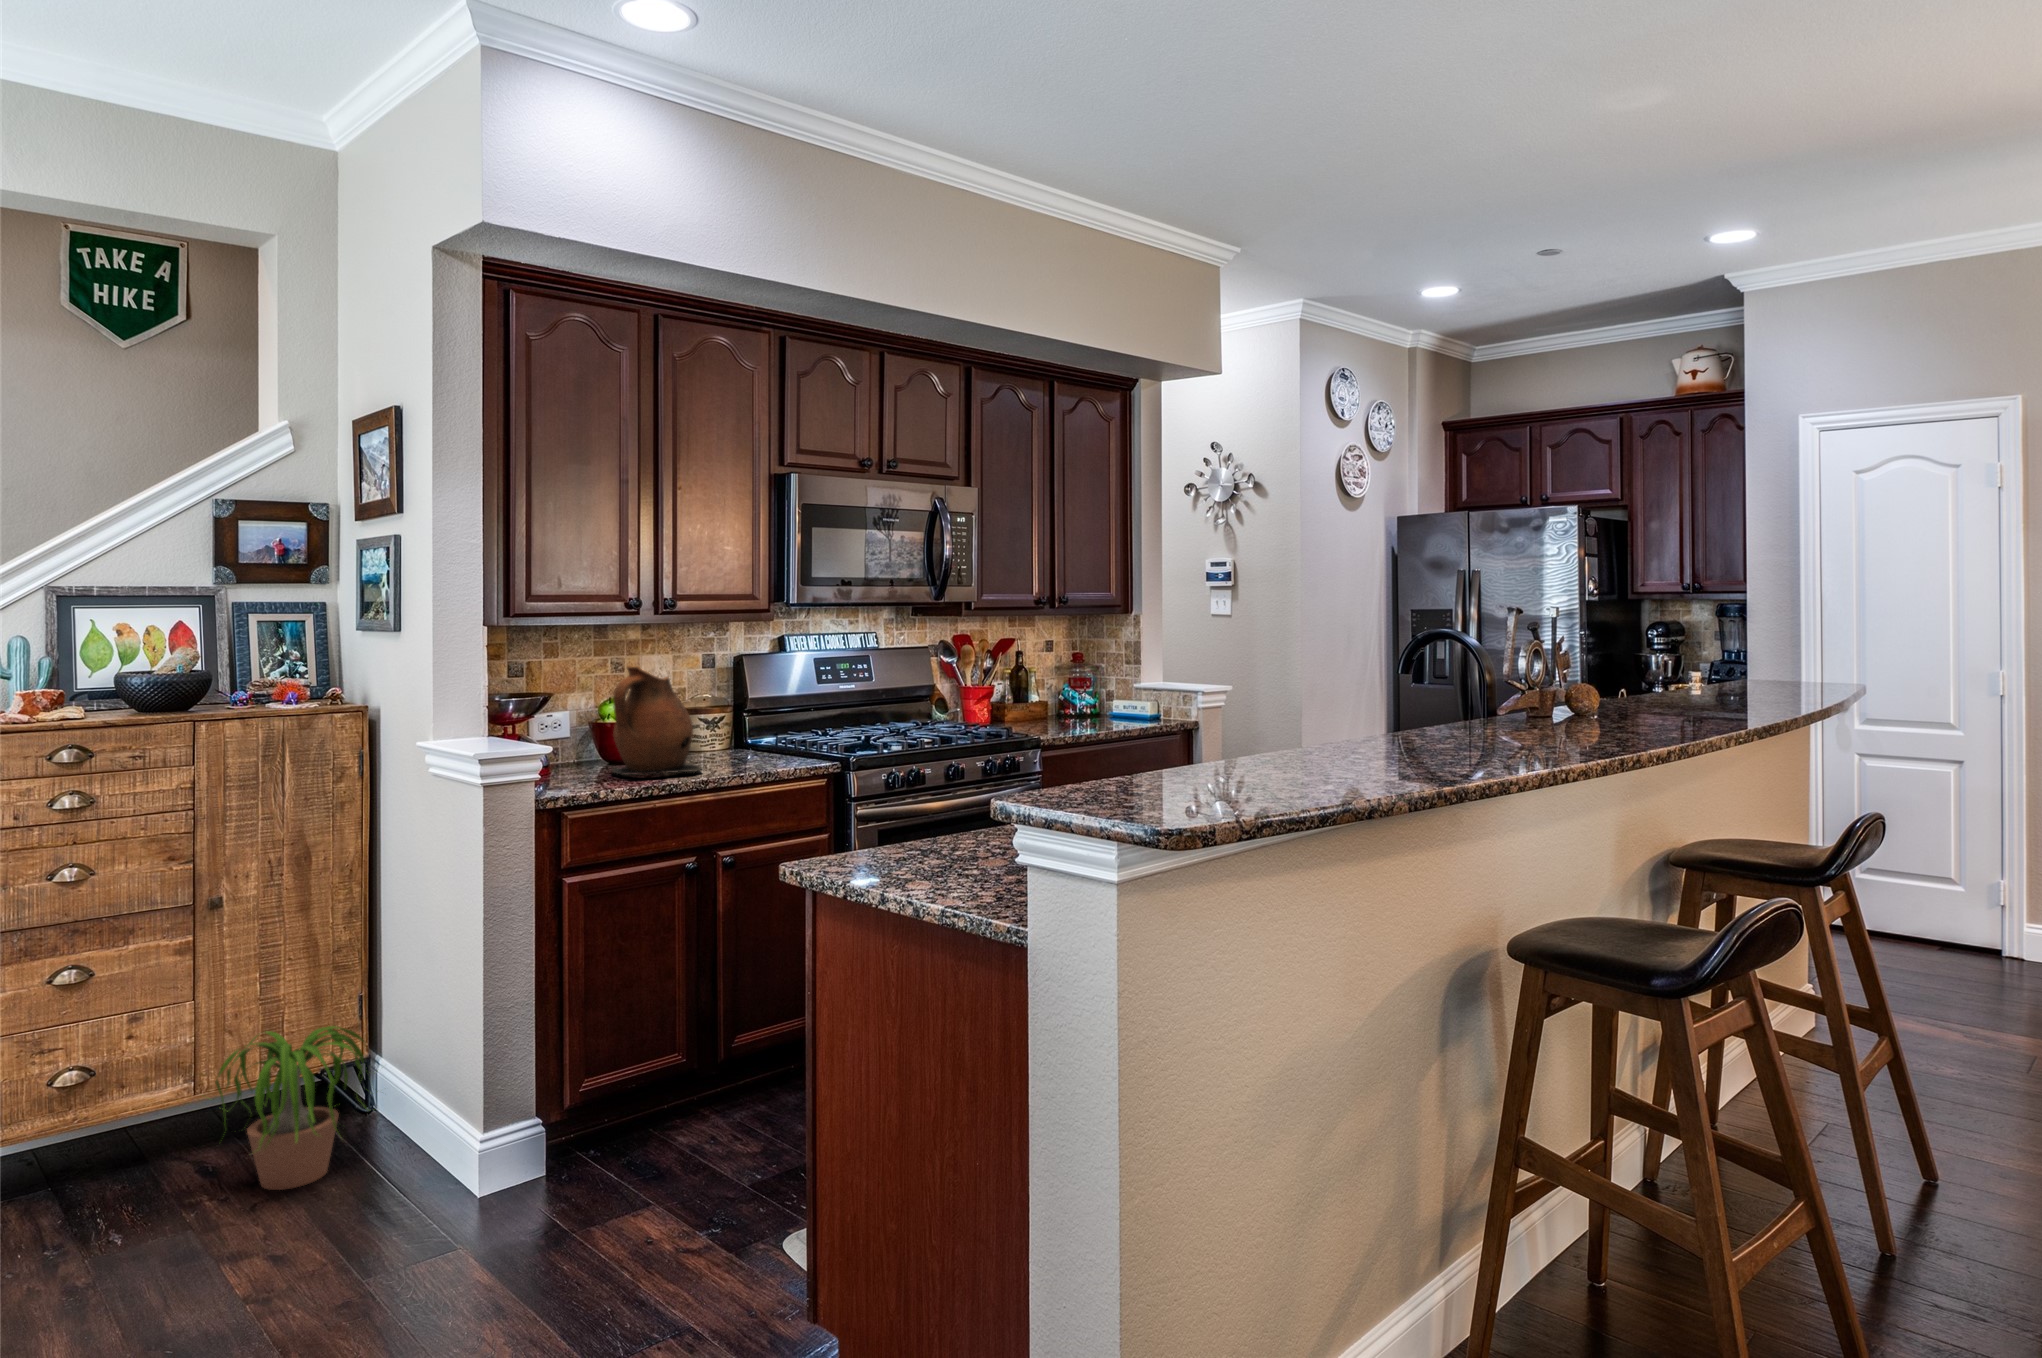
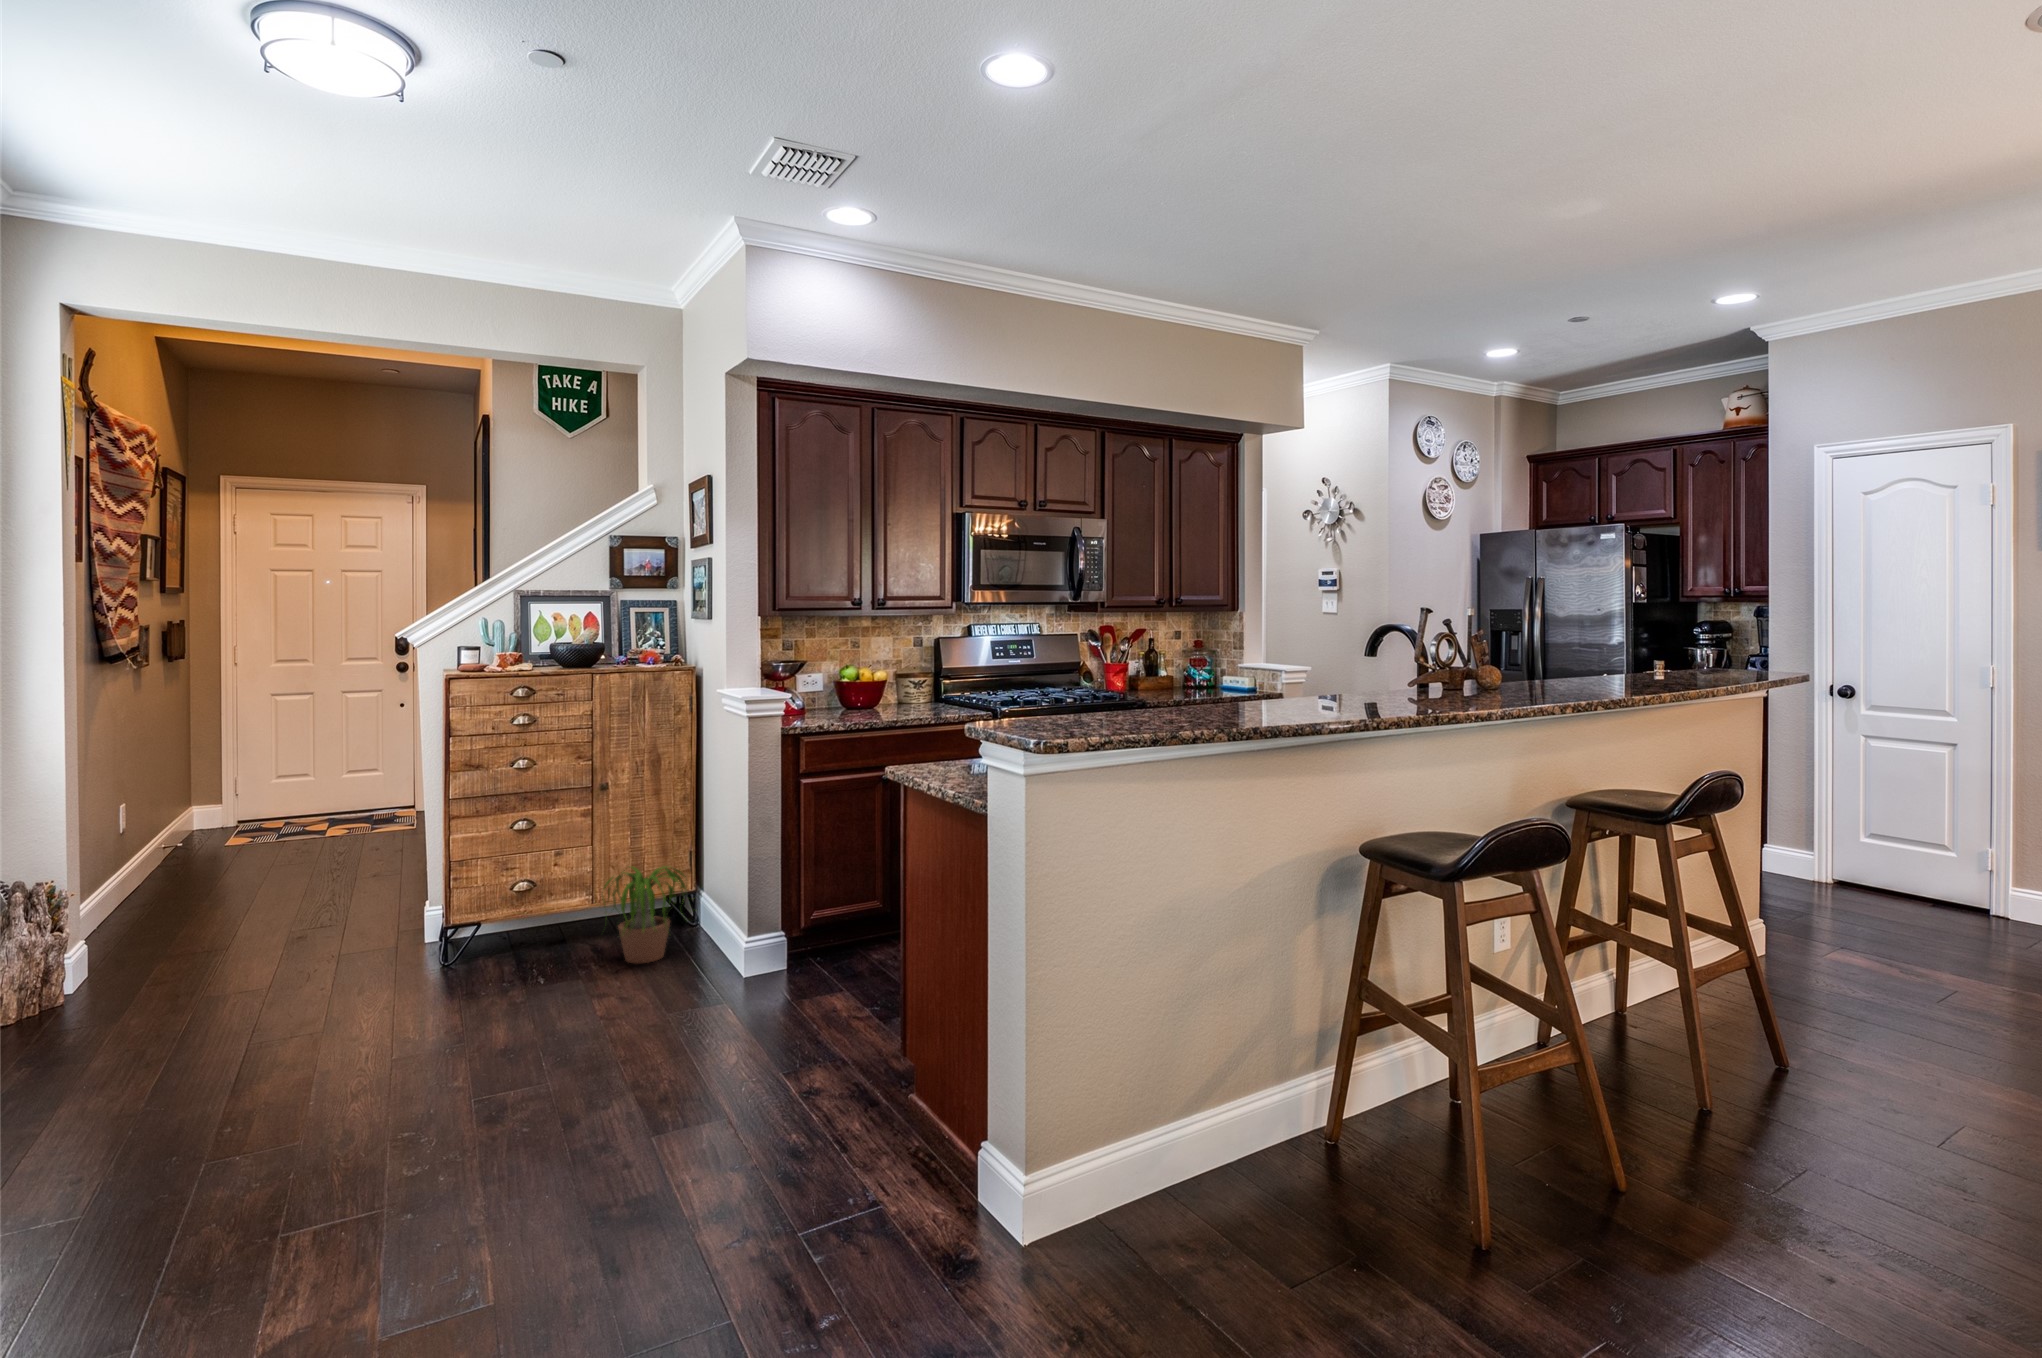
ceramic pitcher: present [612,666,702,775] -> none [837,643,898,716]

